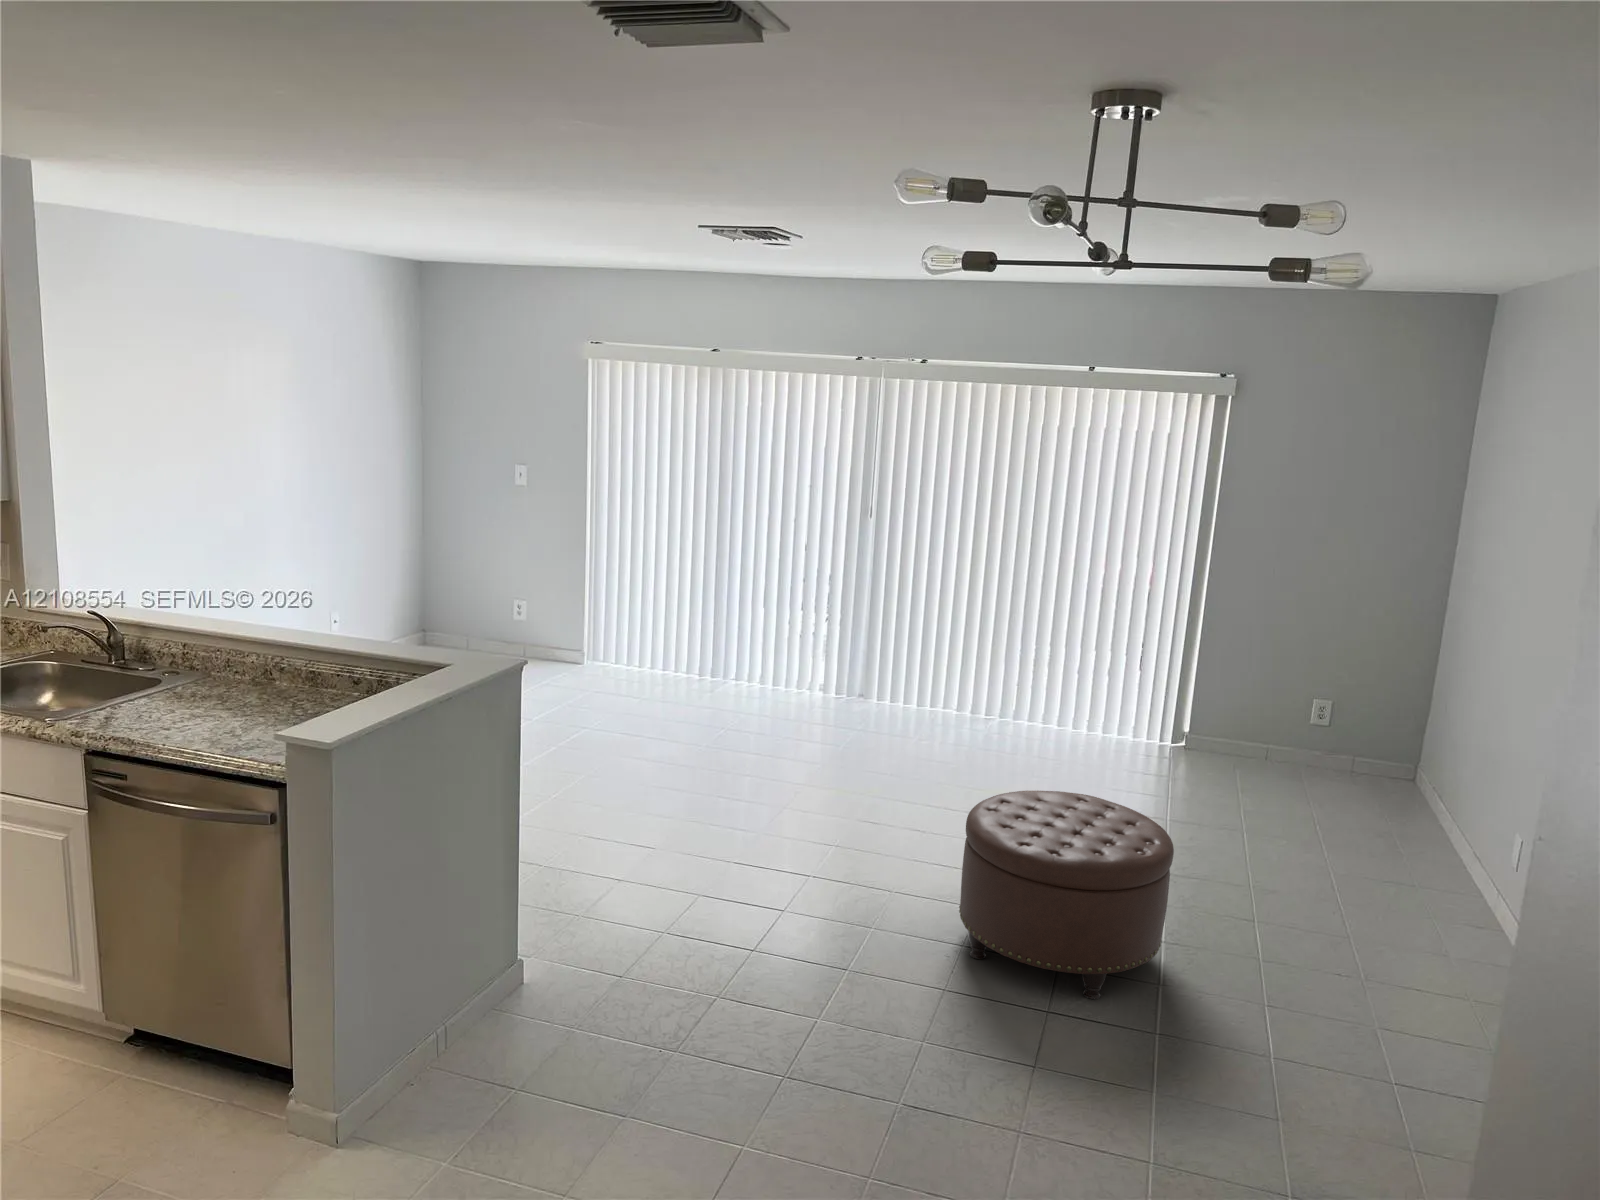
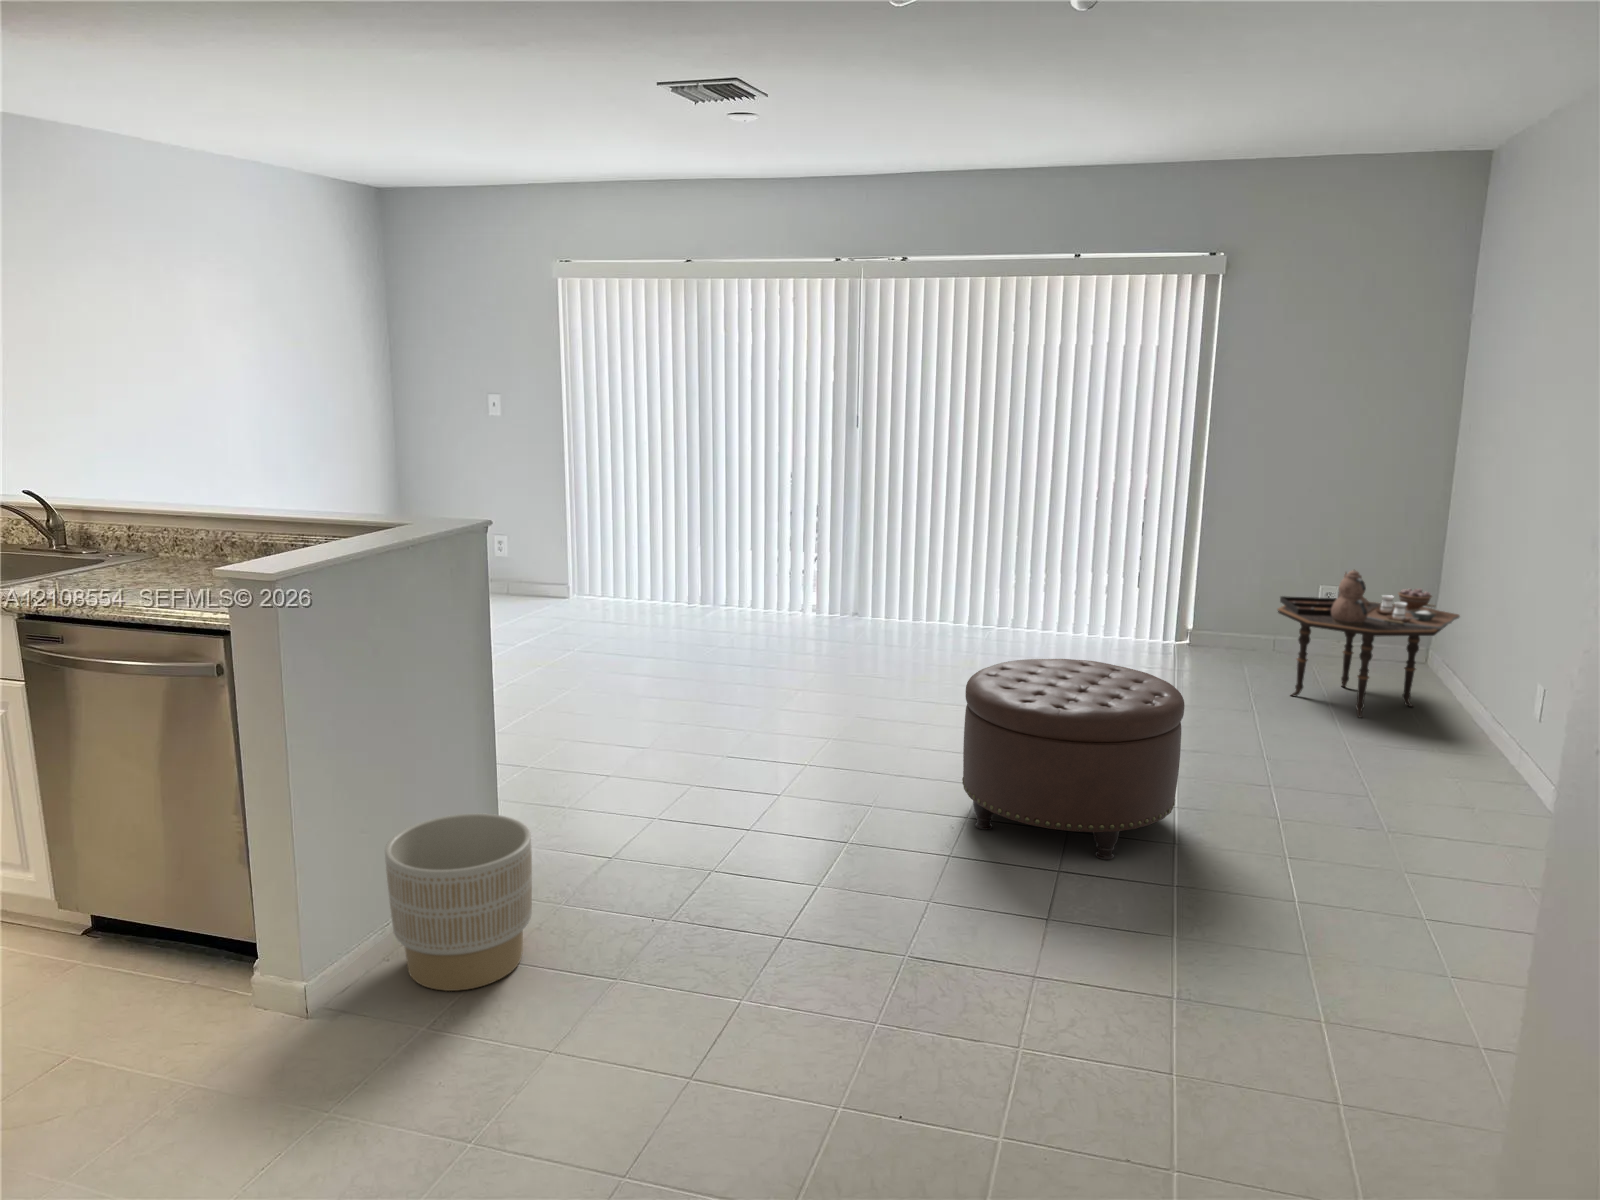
side table: none [1270,700,1447,843] -> present [1278,570,1460,718]
planter: none [416,946,552,1122] -> present [385,813,532,991]

